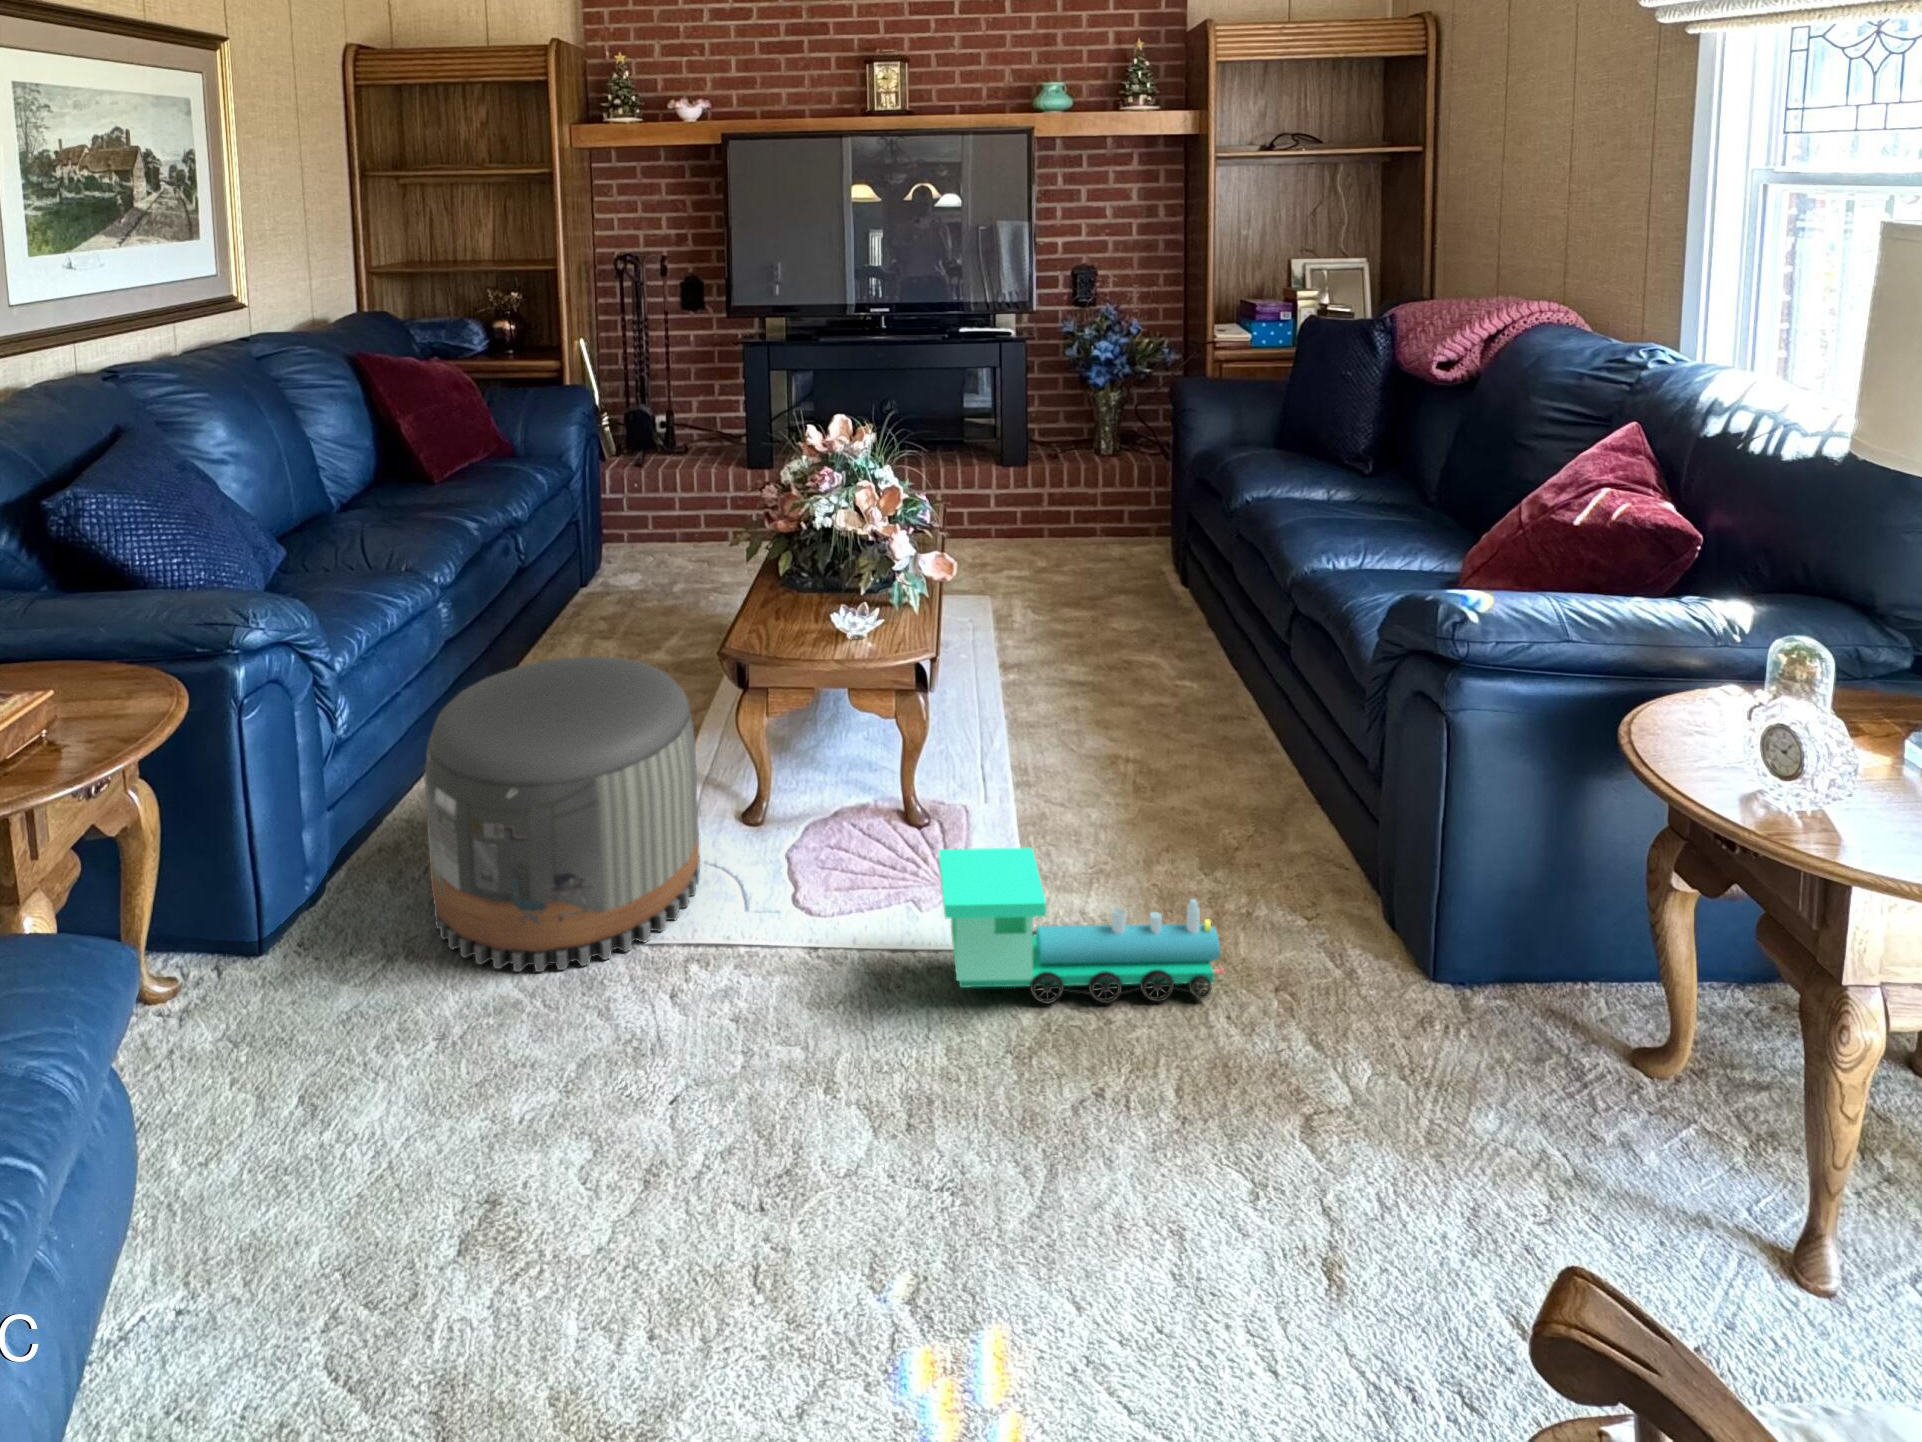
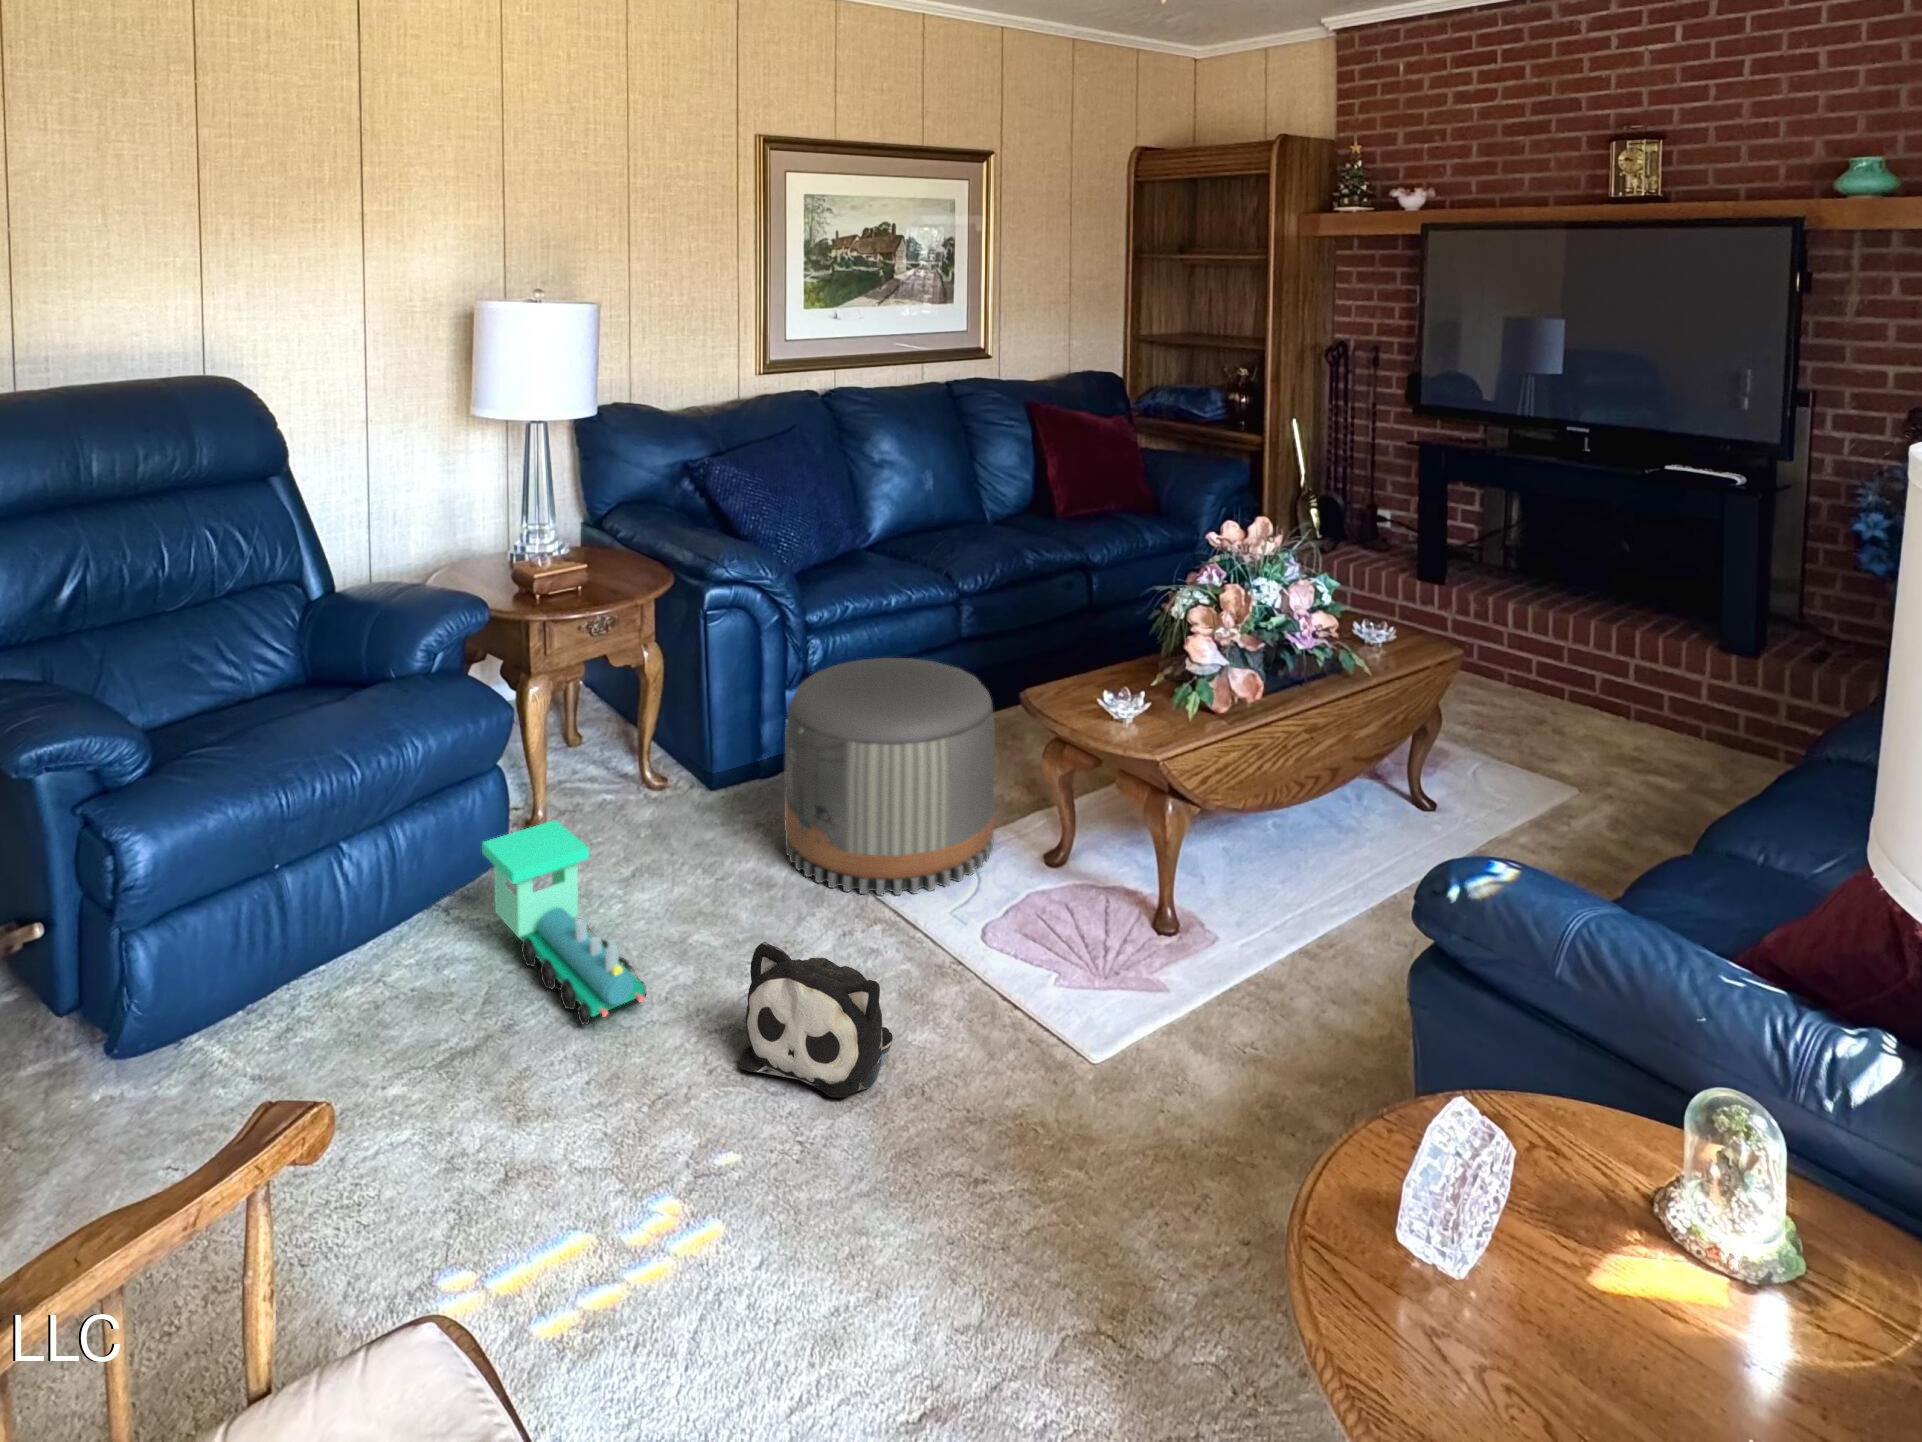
toy train: present [939,848,1224,1004] -> present [482,820,646,1024]
plush toy: none [745,992,931,1192] -> present [740,942,893,1097]

